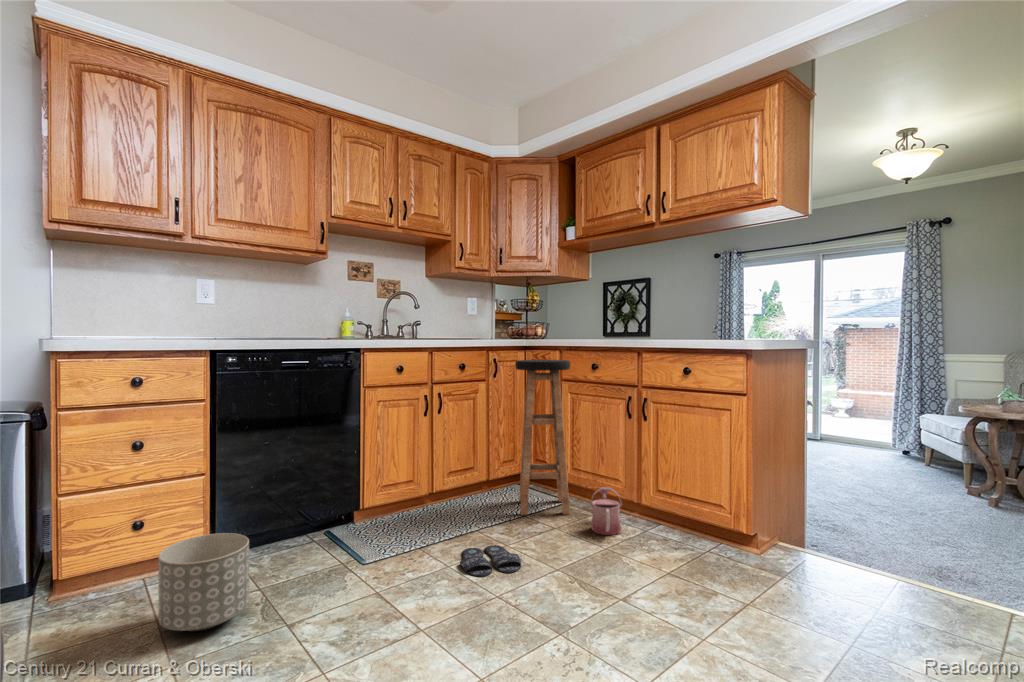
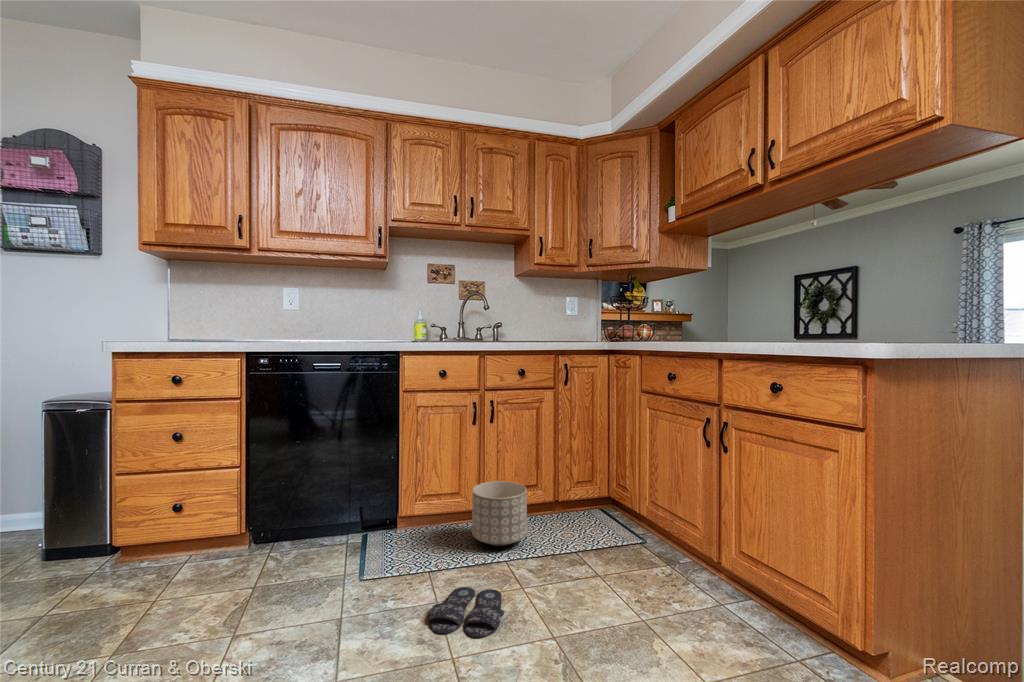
bar stool: present [515,360,570,515] -> none [567,367,637,563]
watering can: present [590,487,622,535] -> none [631,538,675,610]
planter: present [158,533,249,631] -> present [472,481,527,546]

